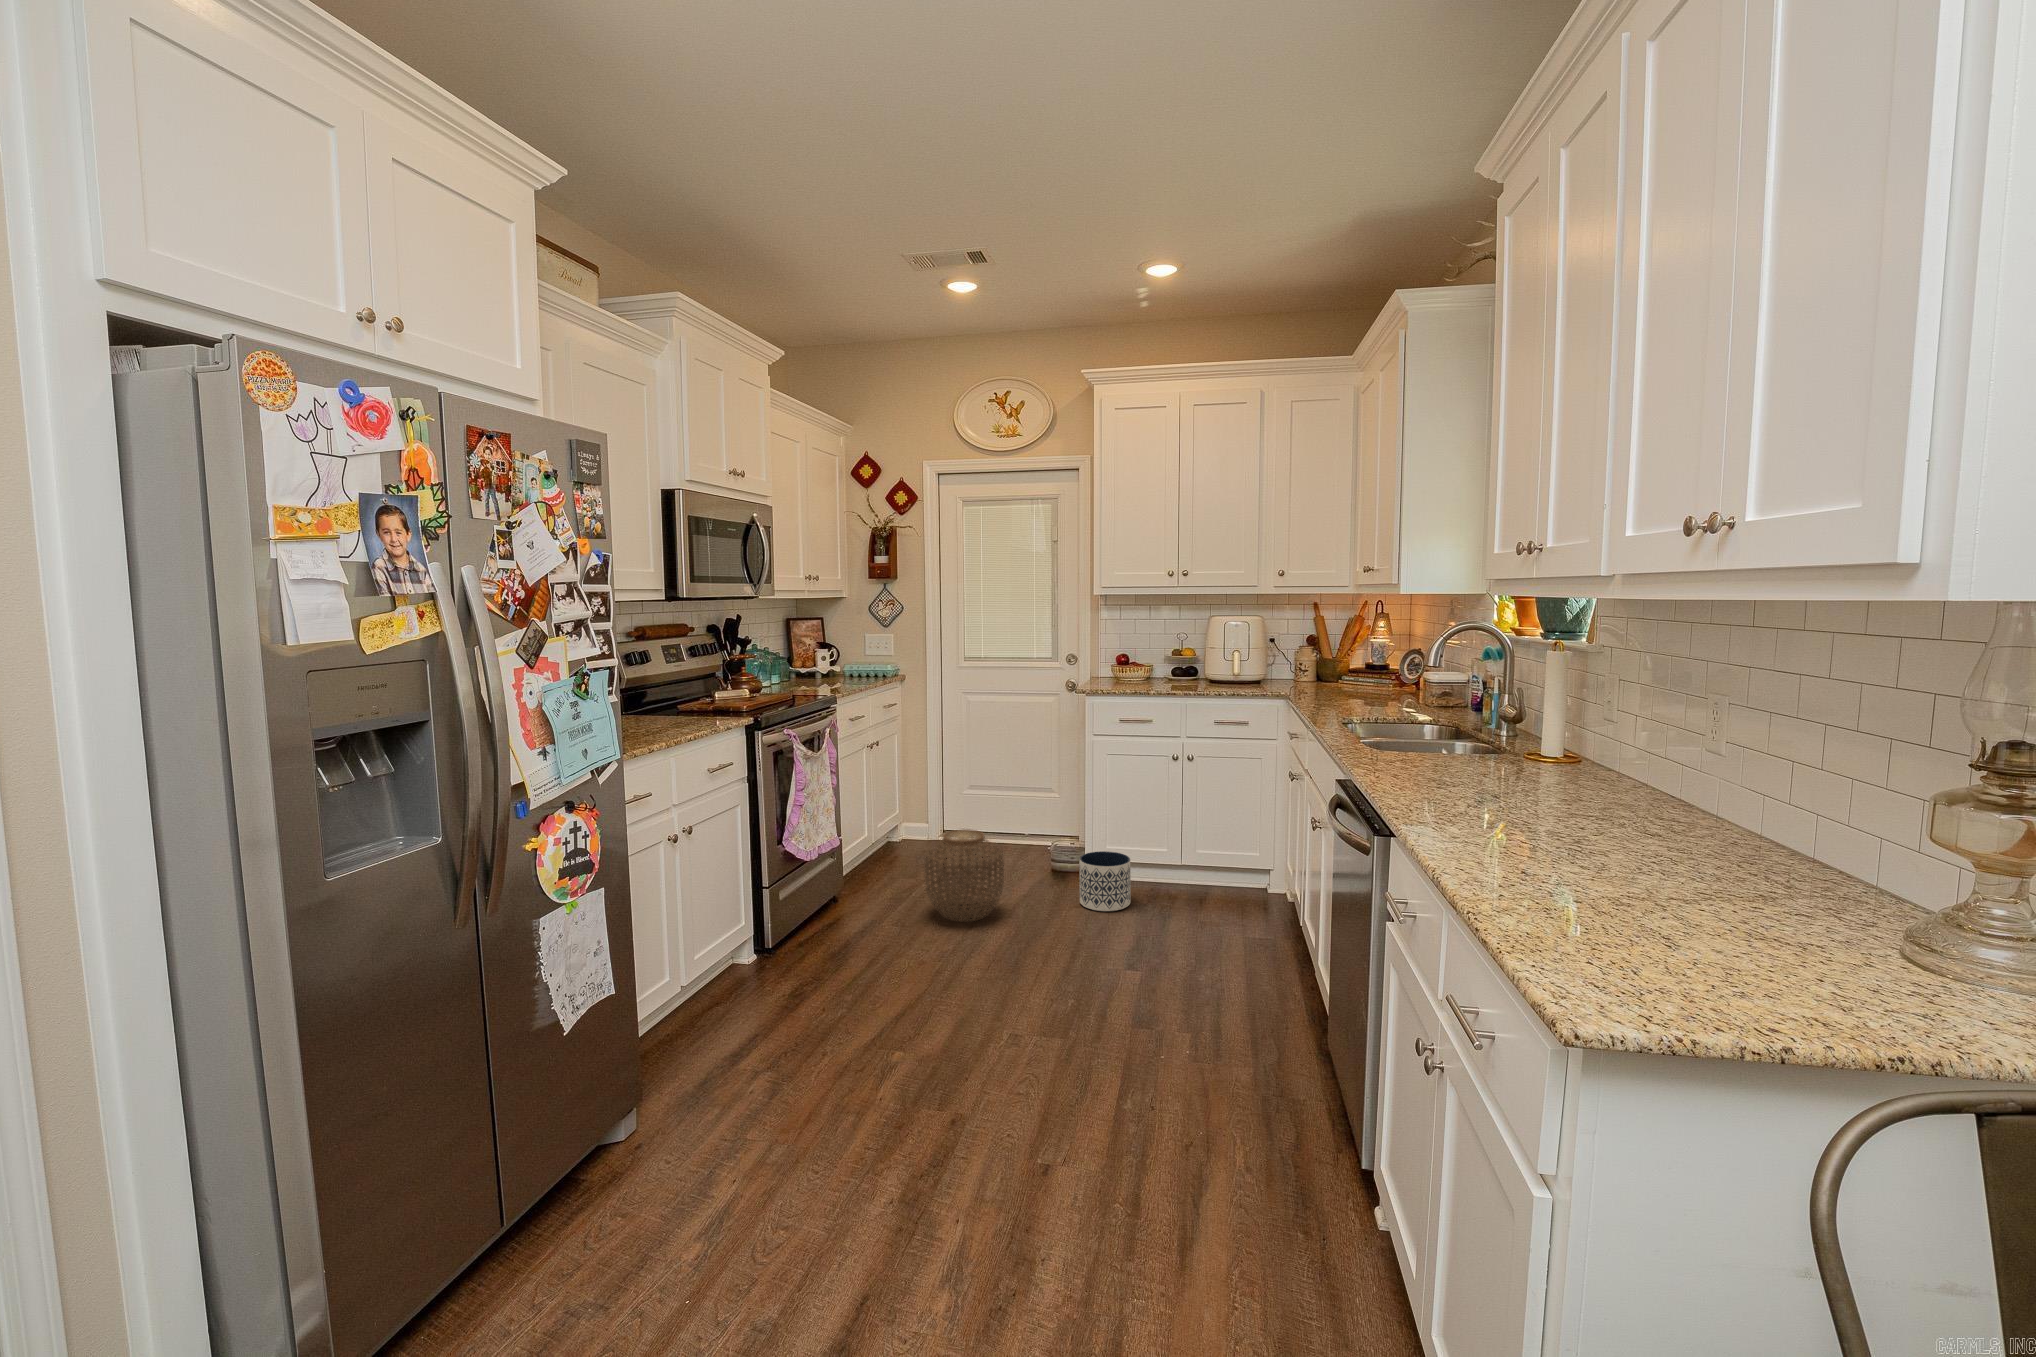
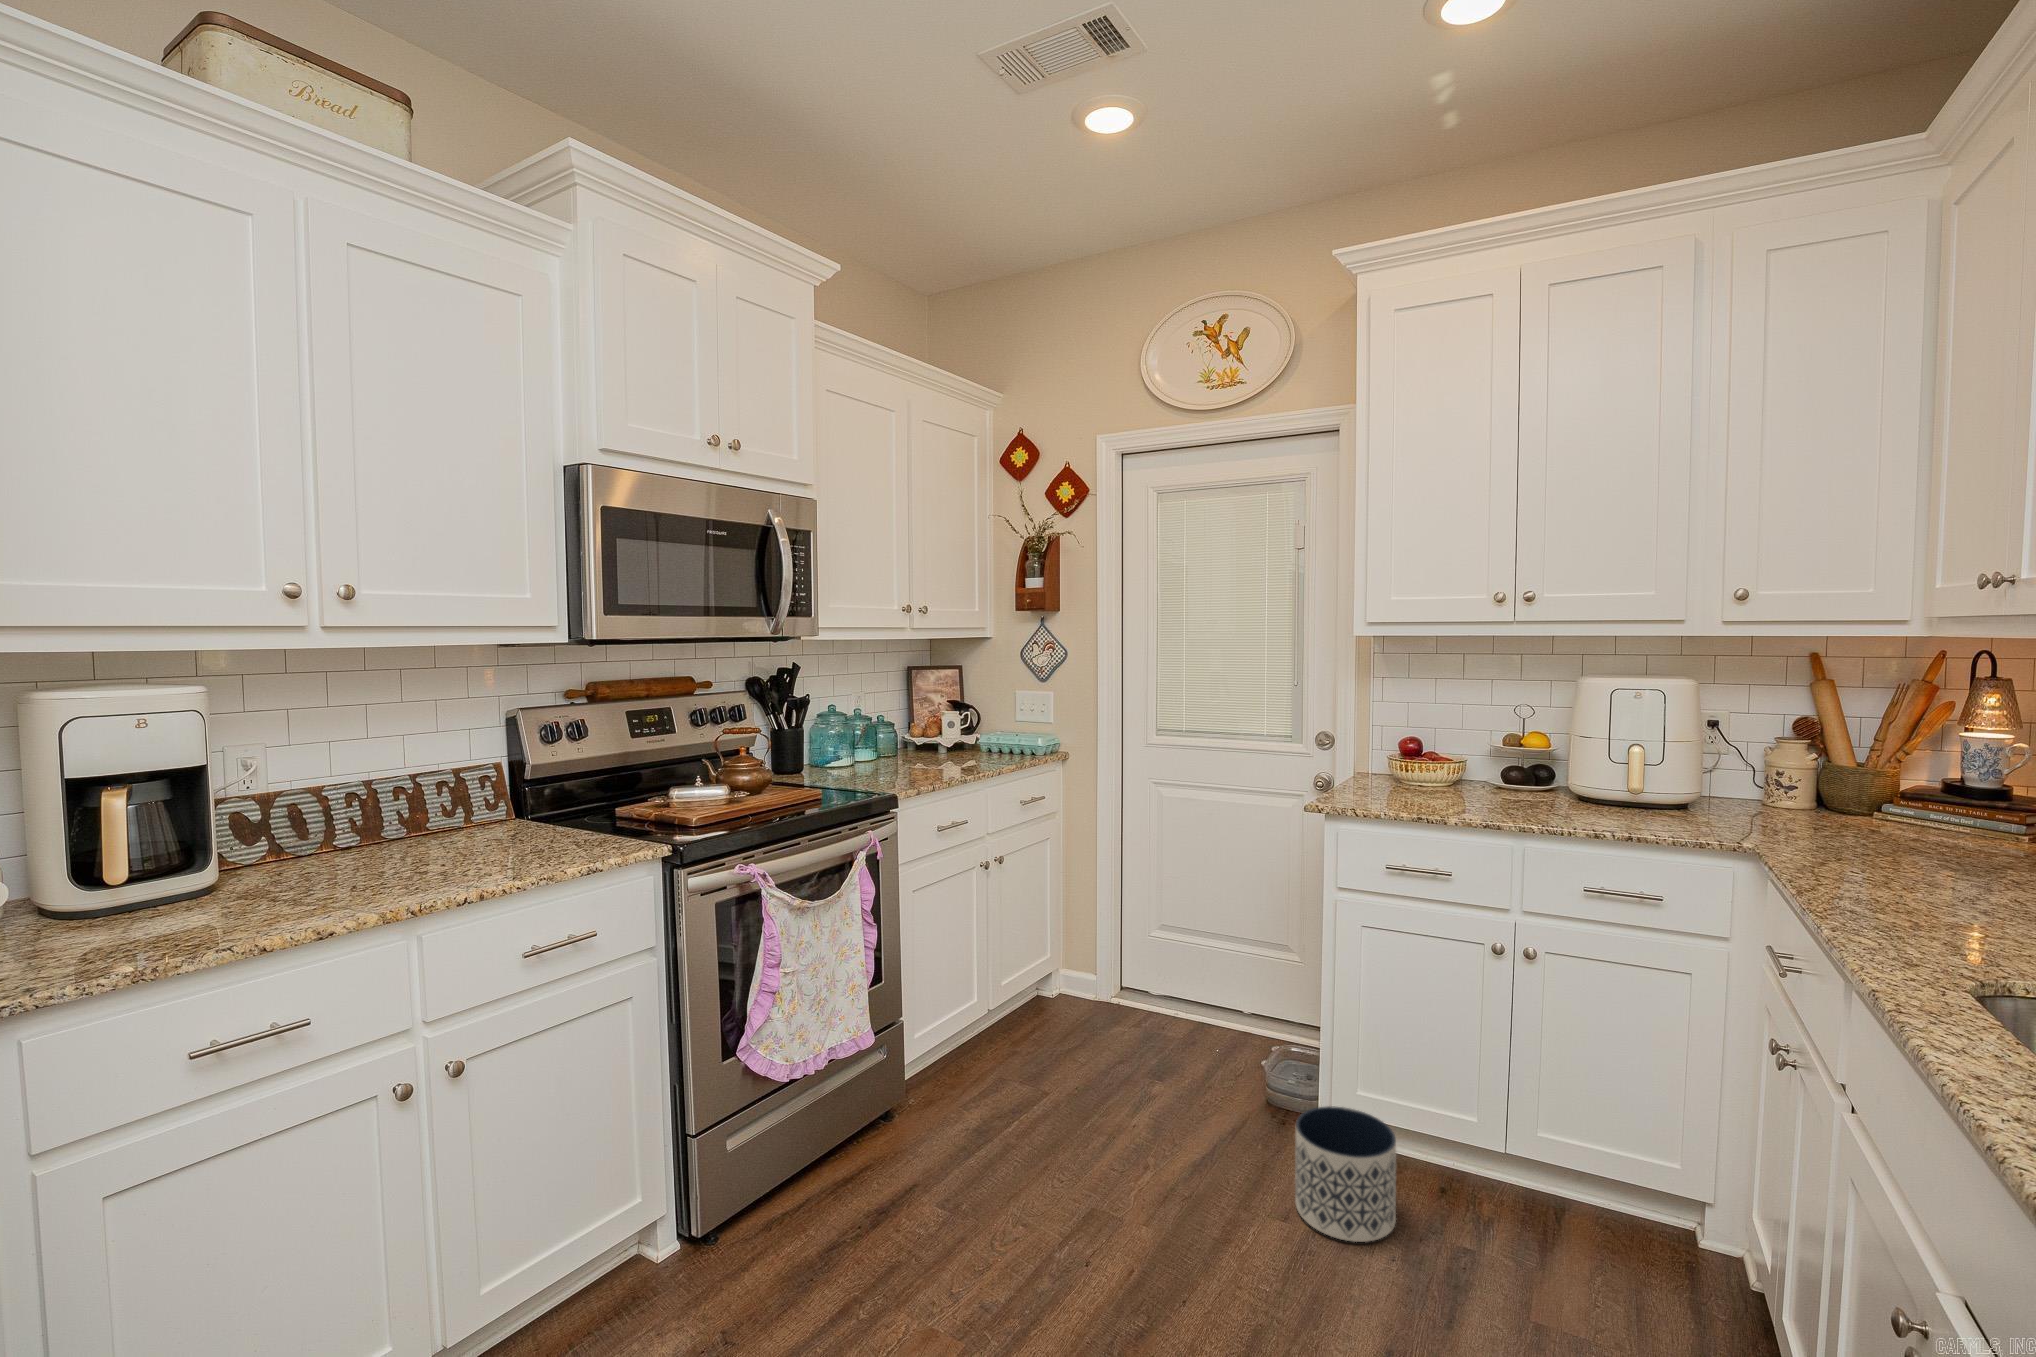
woven basket: present [924,829,1004,922] -> none [1011,1040,1149,1217]

